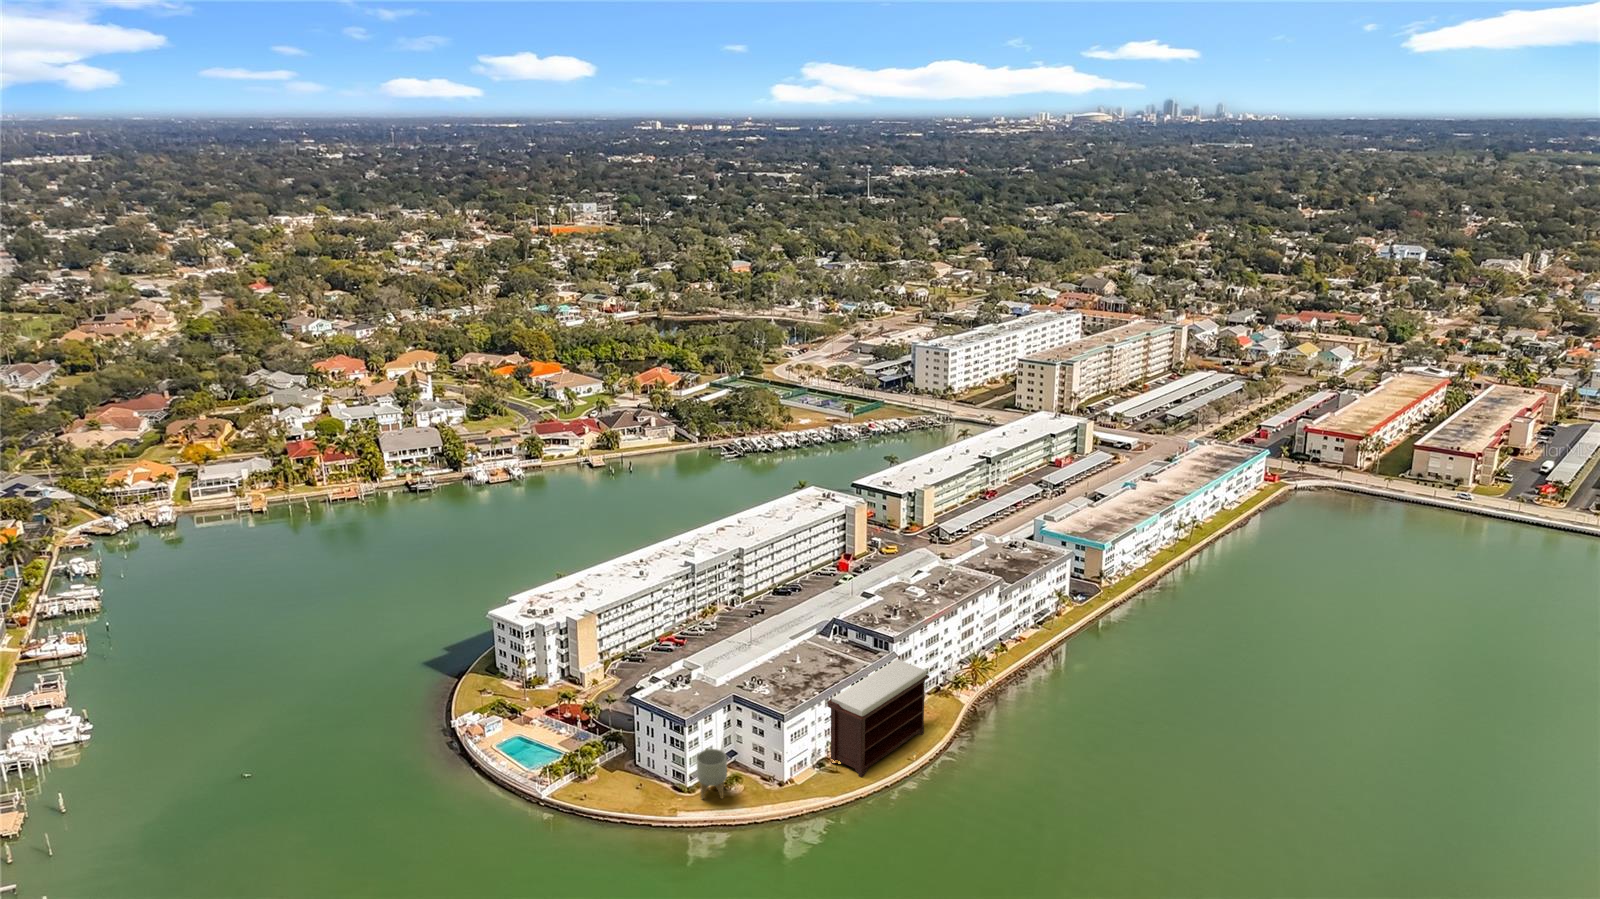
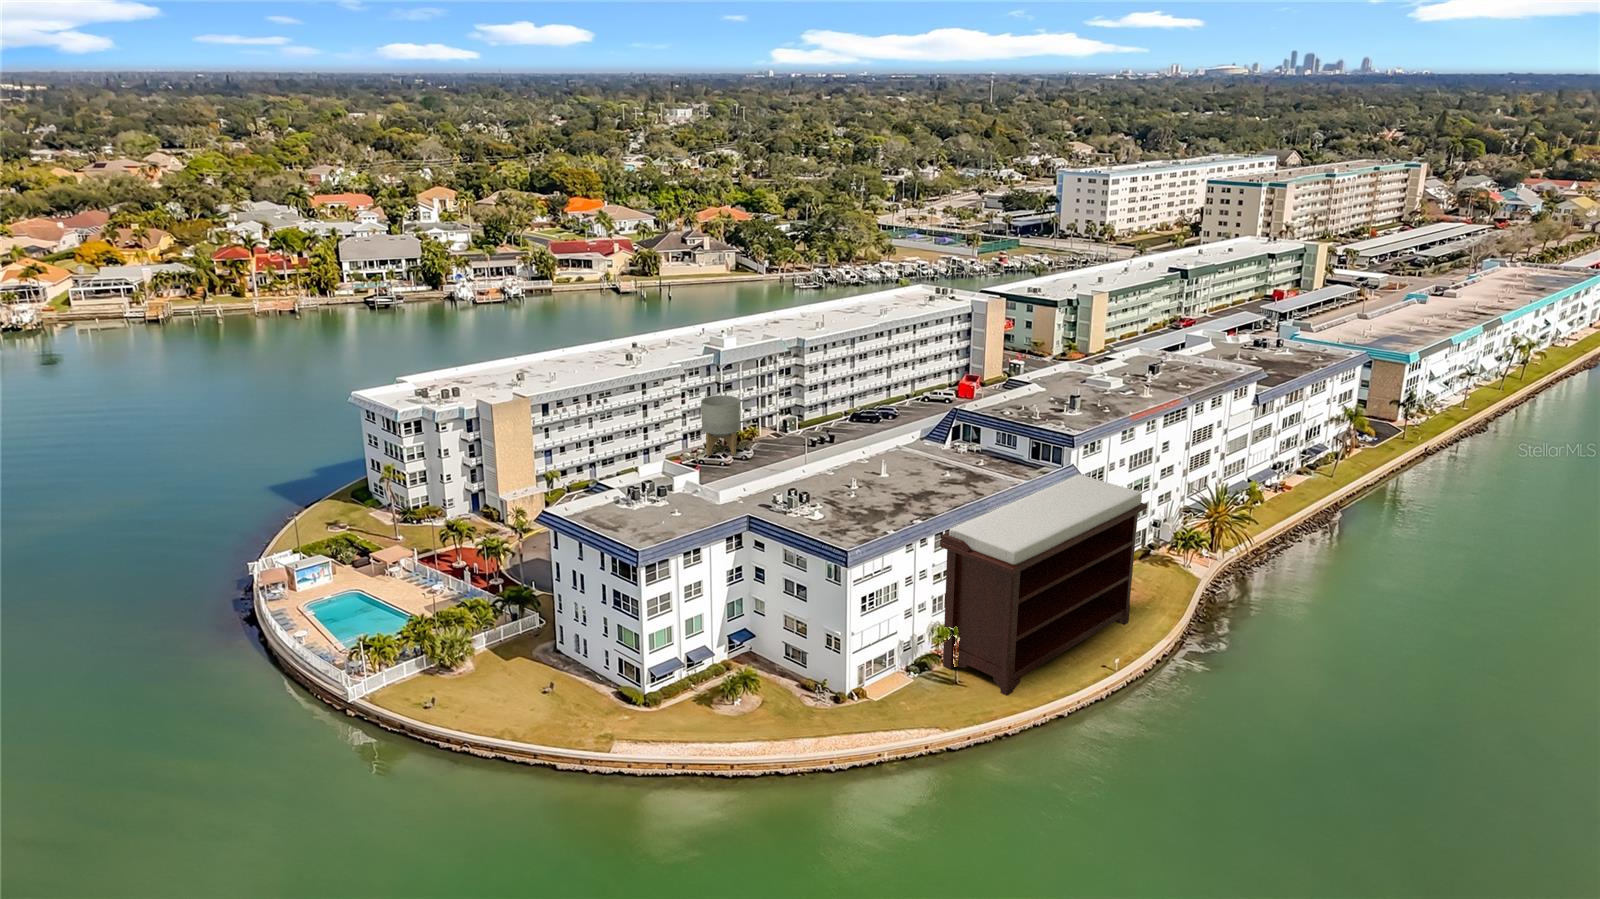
planter: present [696,749,727,799] -> present [701,395,740,456]

